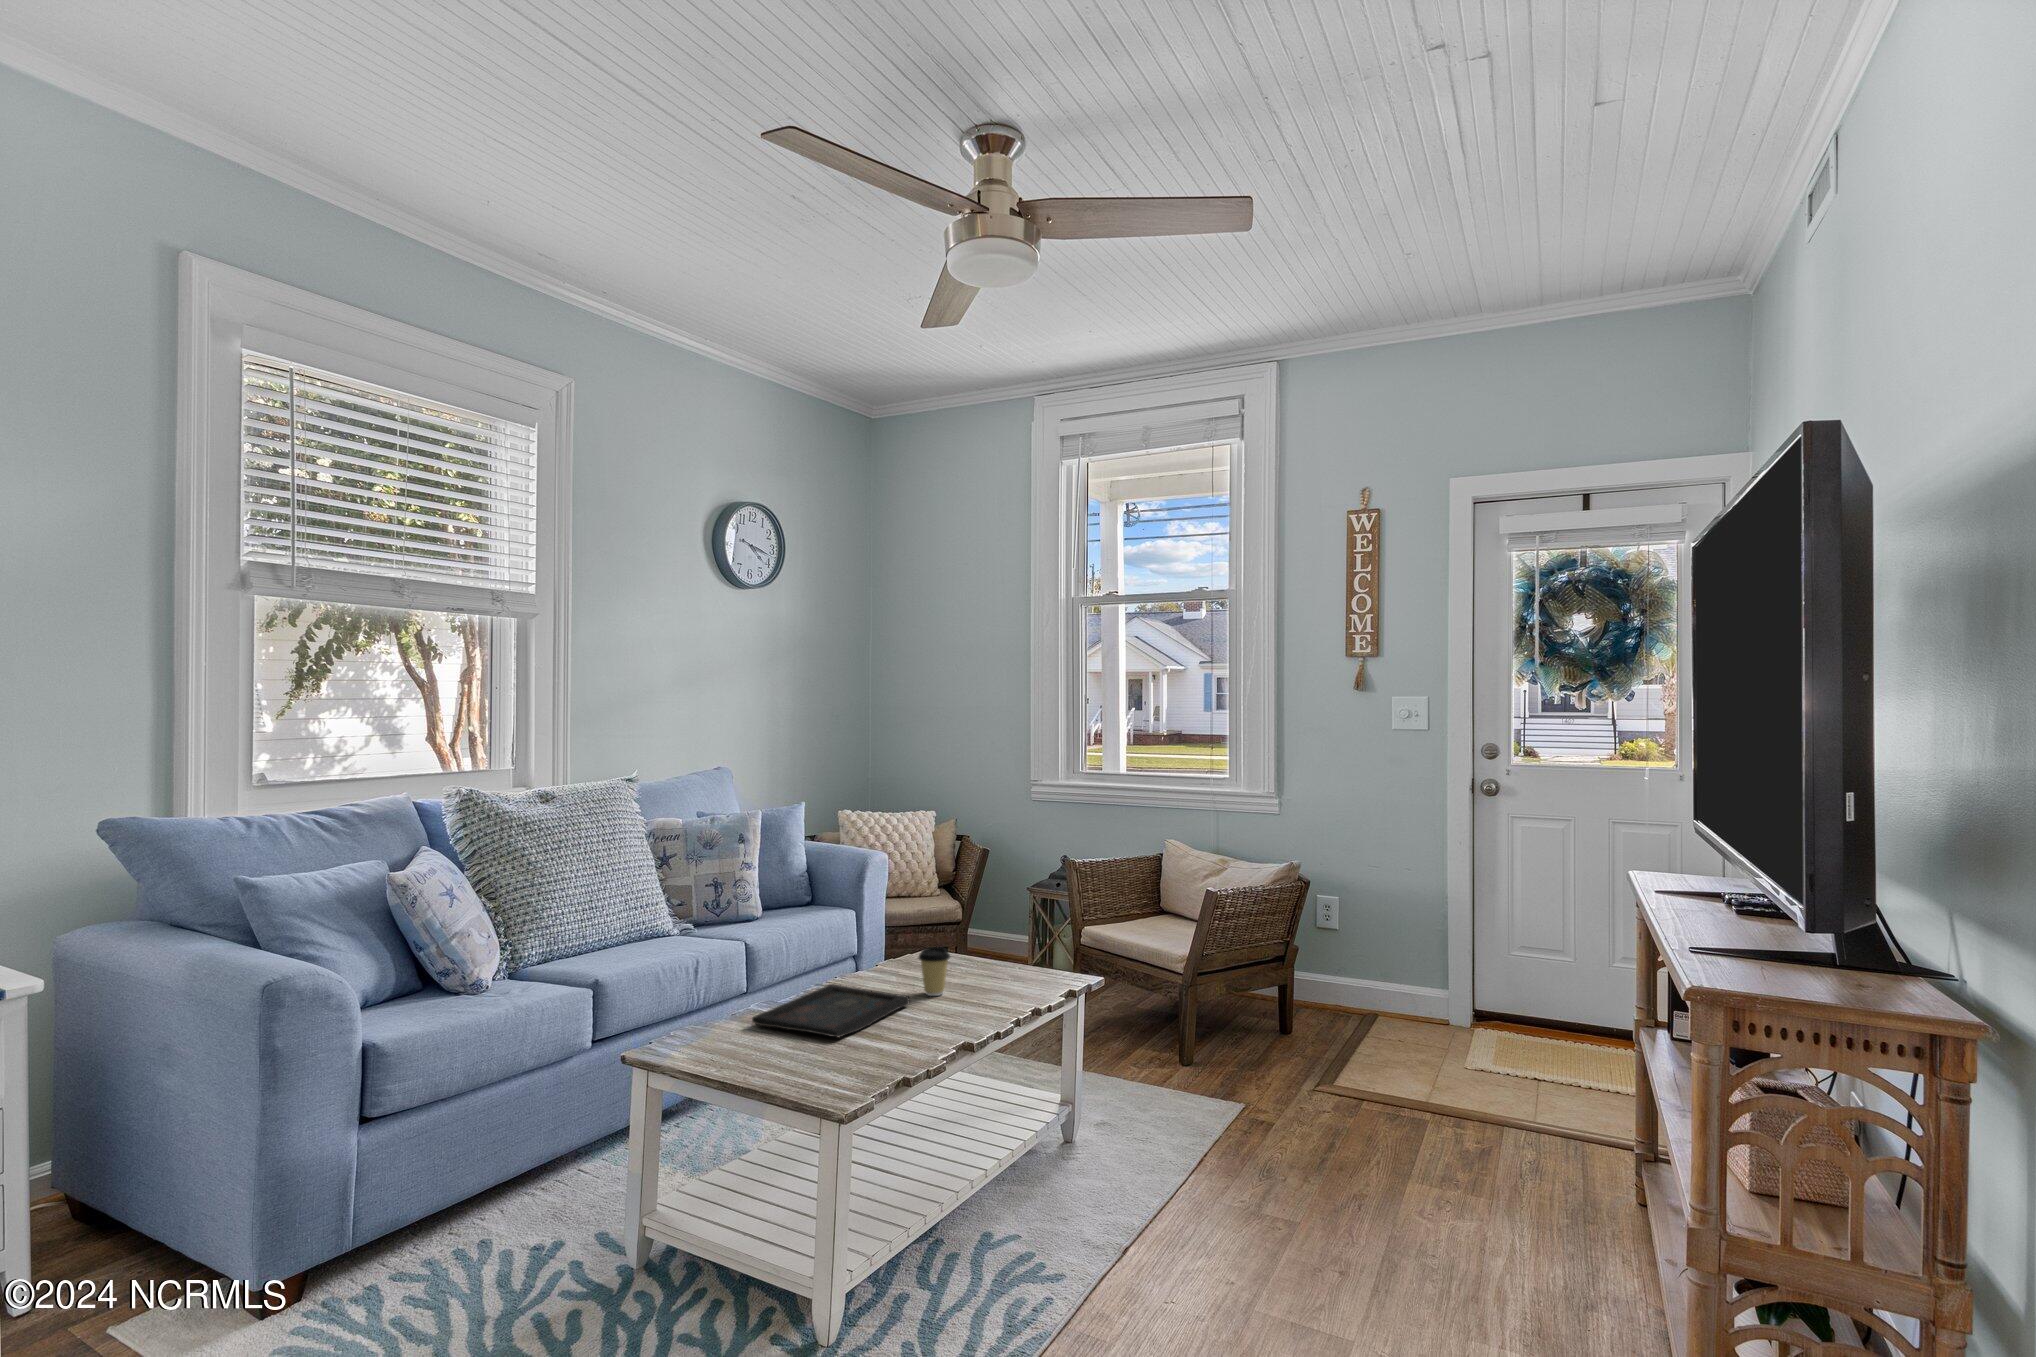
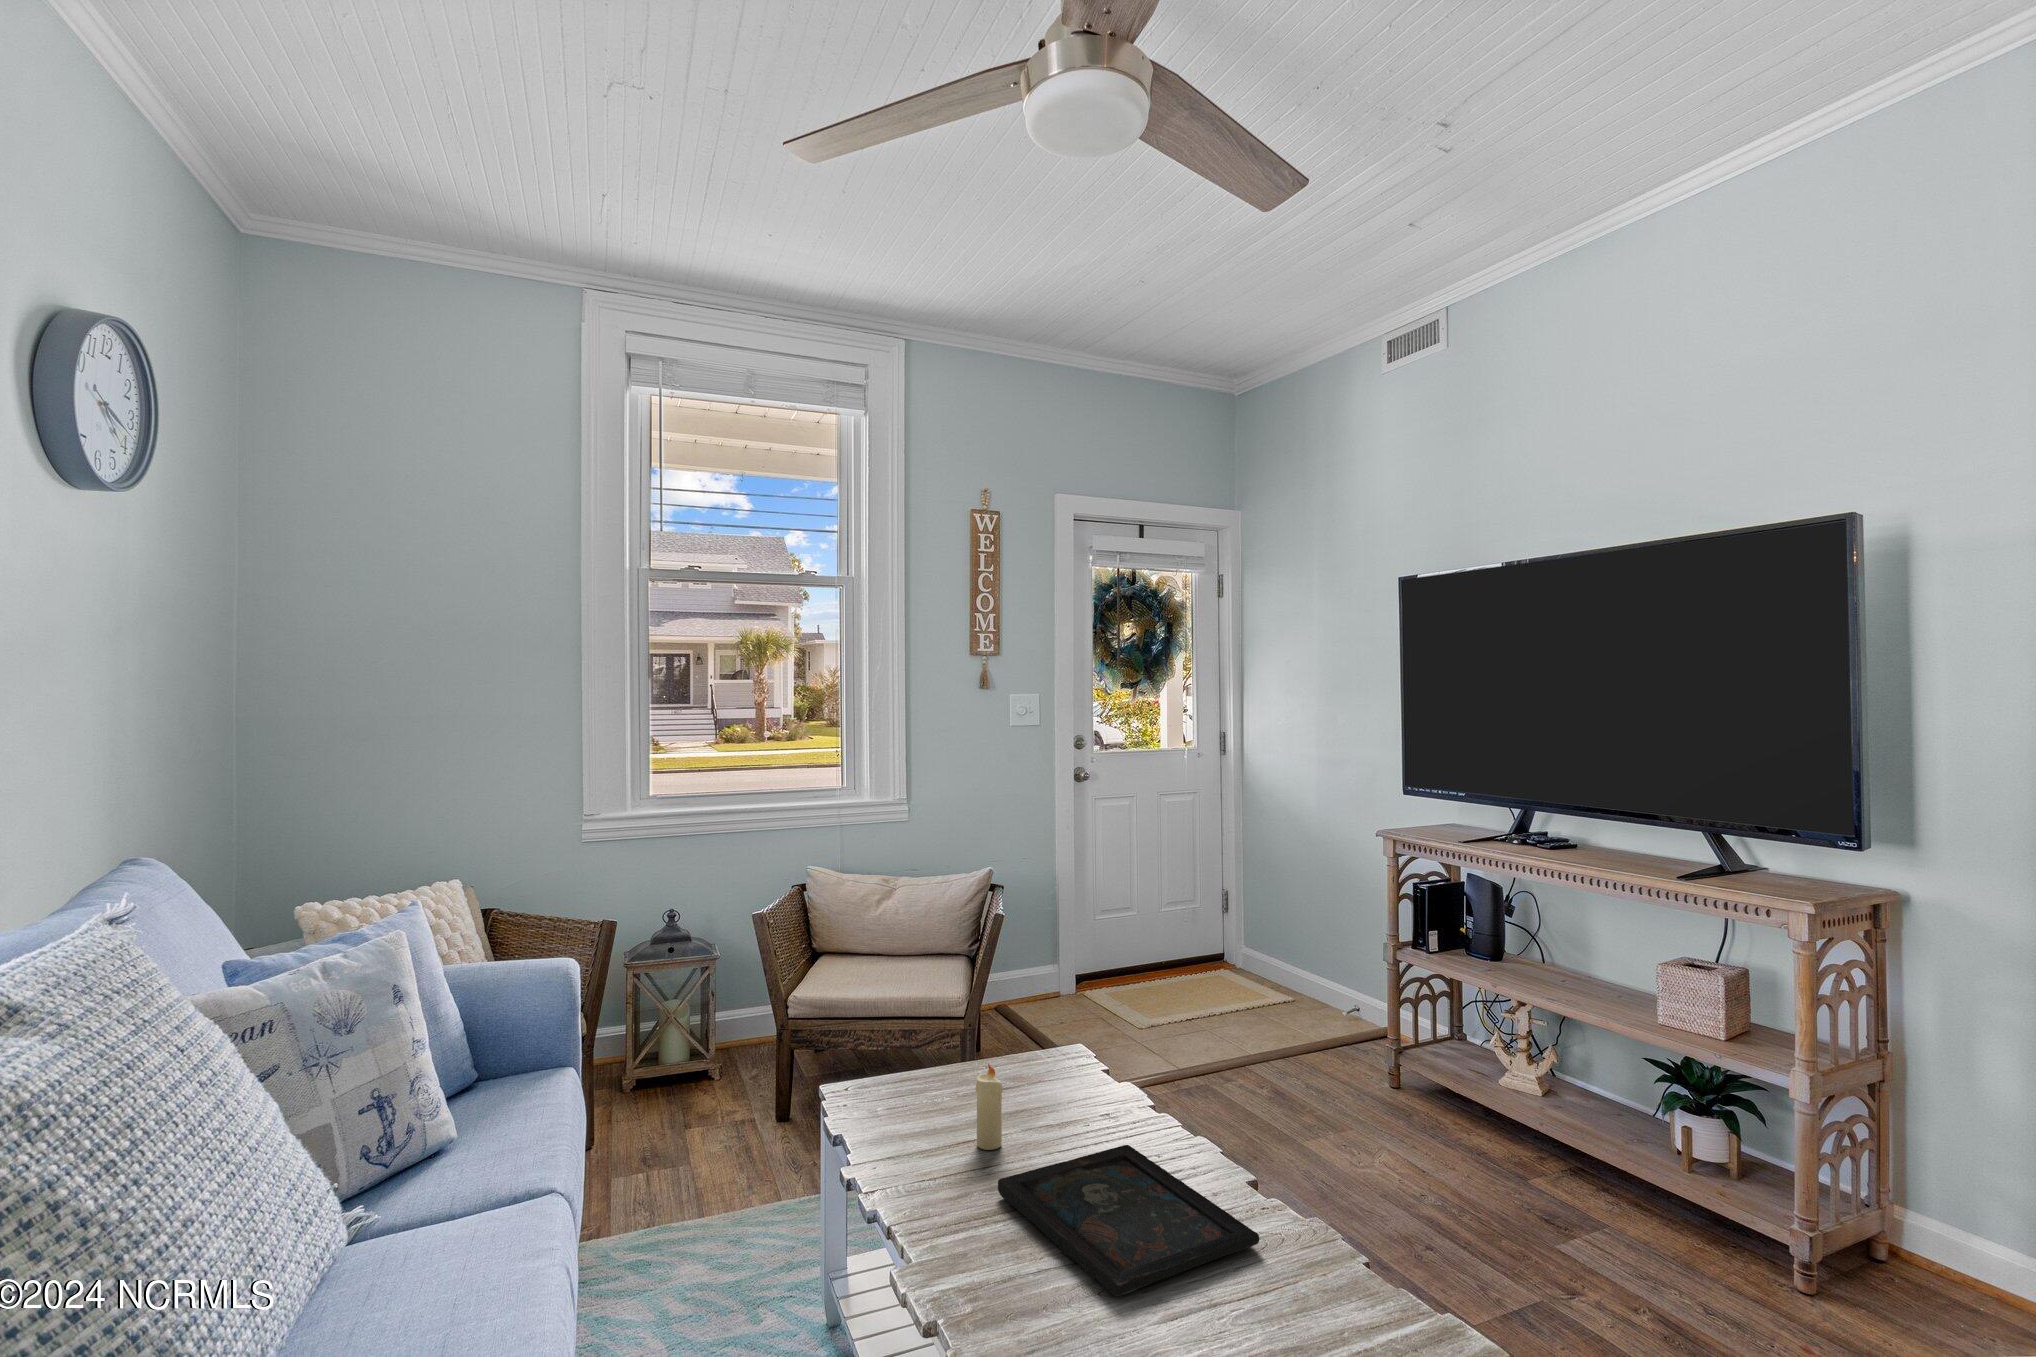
candle: none [877,930,894,984] -> present [976,1063,1003,1150]
coffee cup: present [919,947,950,996] -> none [1063,1059,1111,1136]

